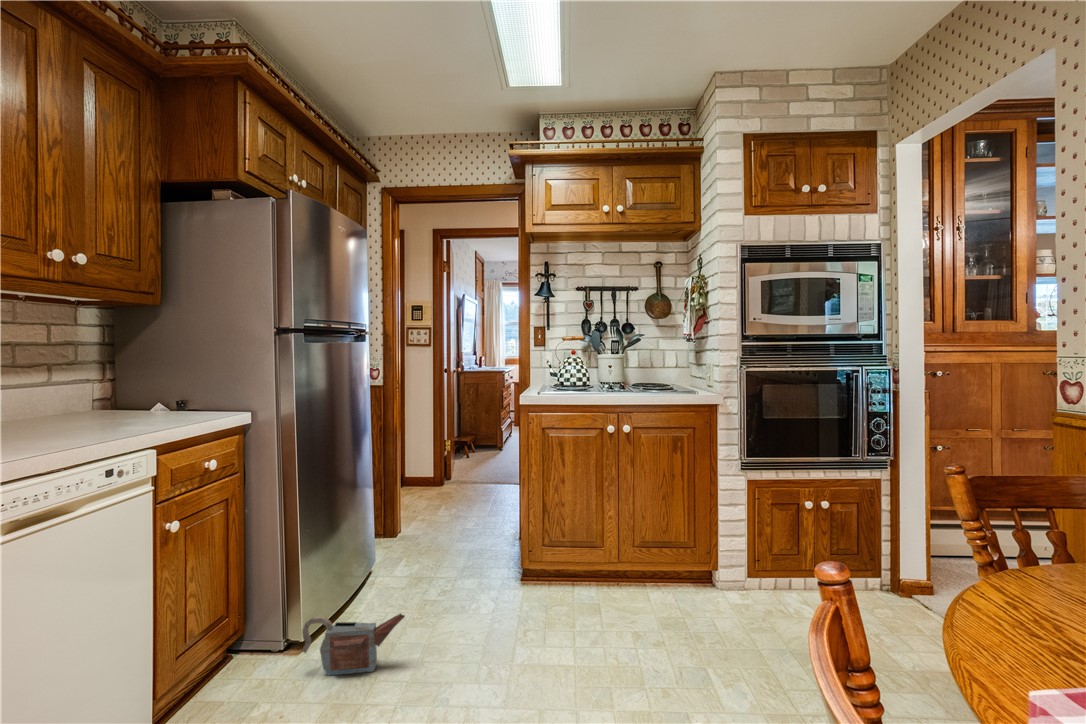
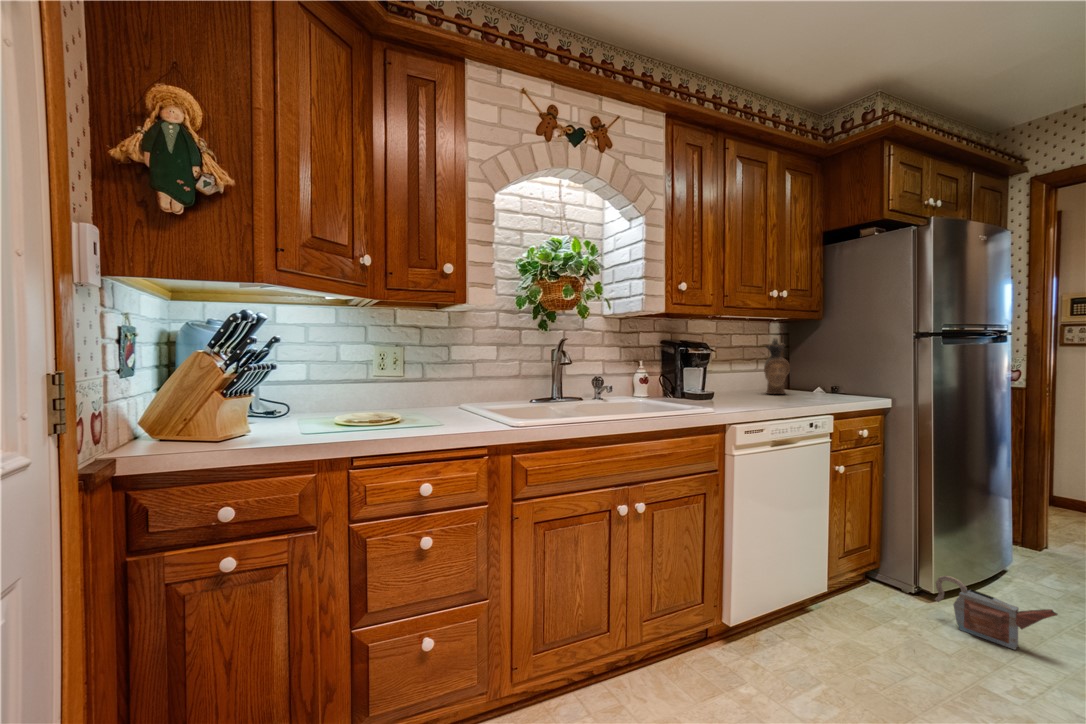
ceramic pitcher: none [48,329,100,423] -> present [764,338,790,394]

